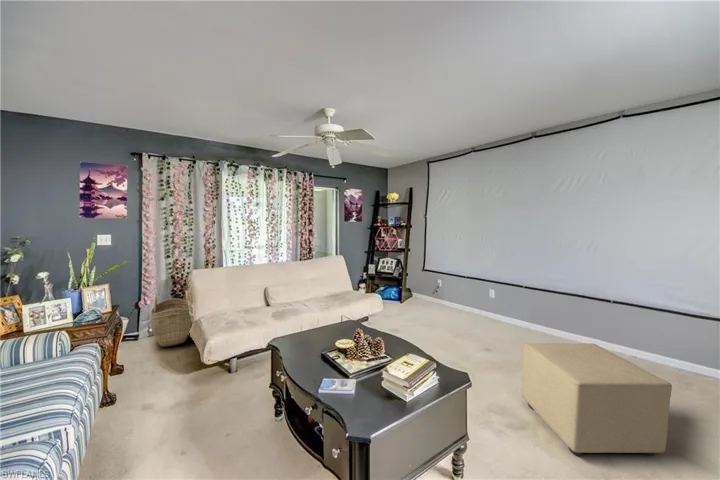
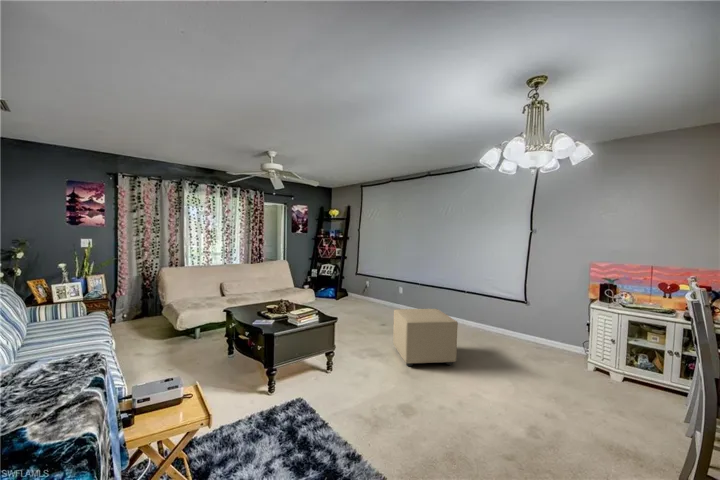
woven basket: present [150,290,191,347] -> none [124,285,158,329]

